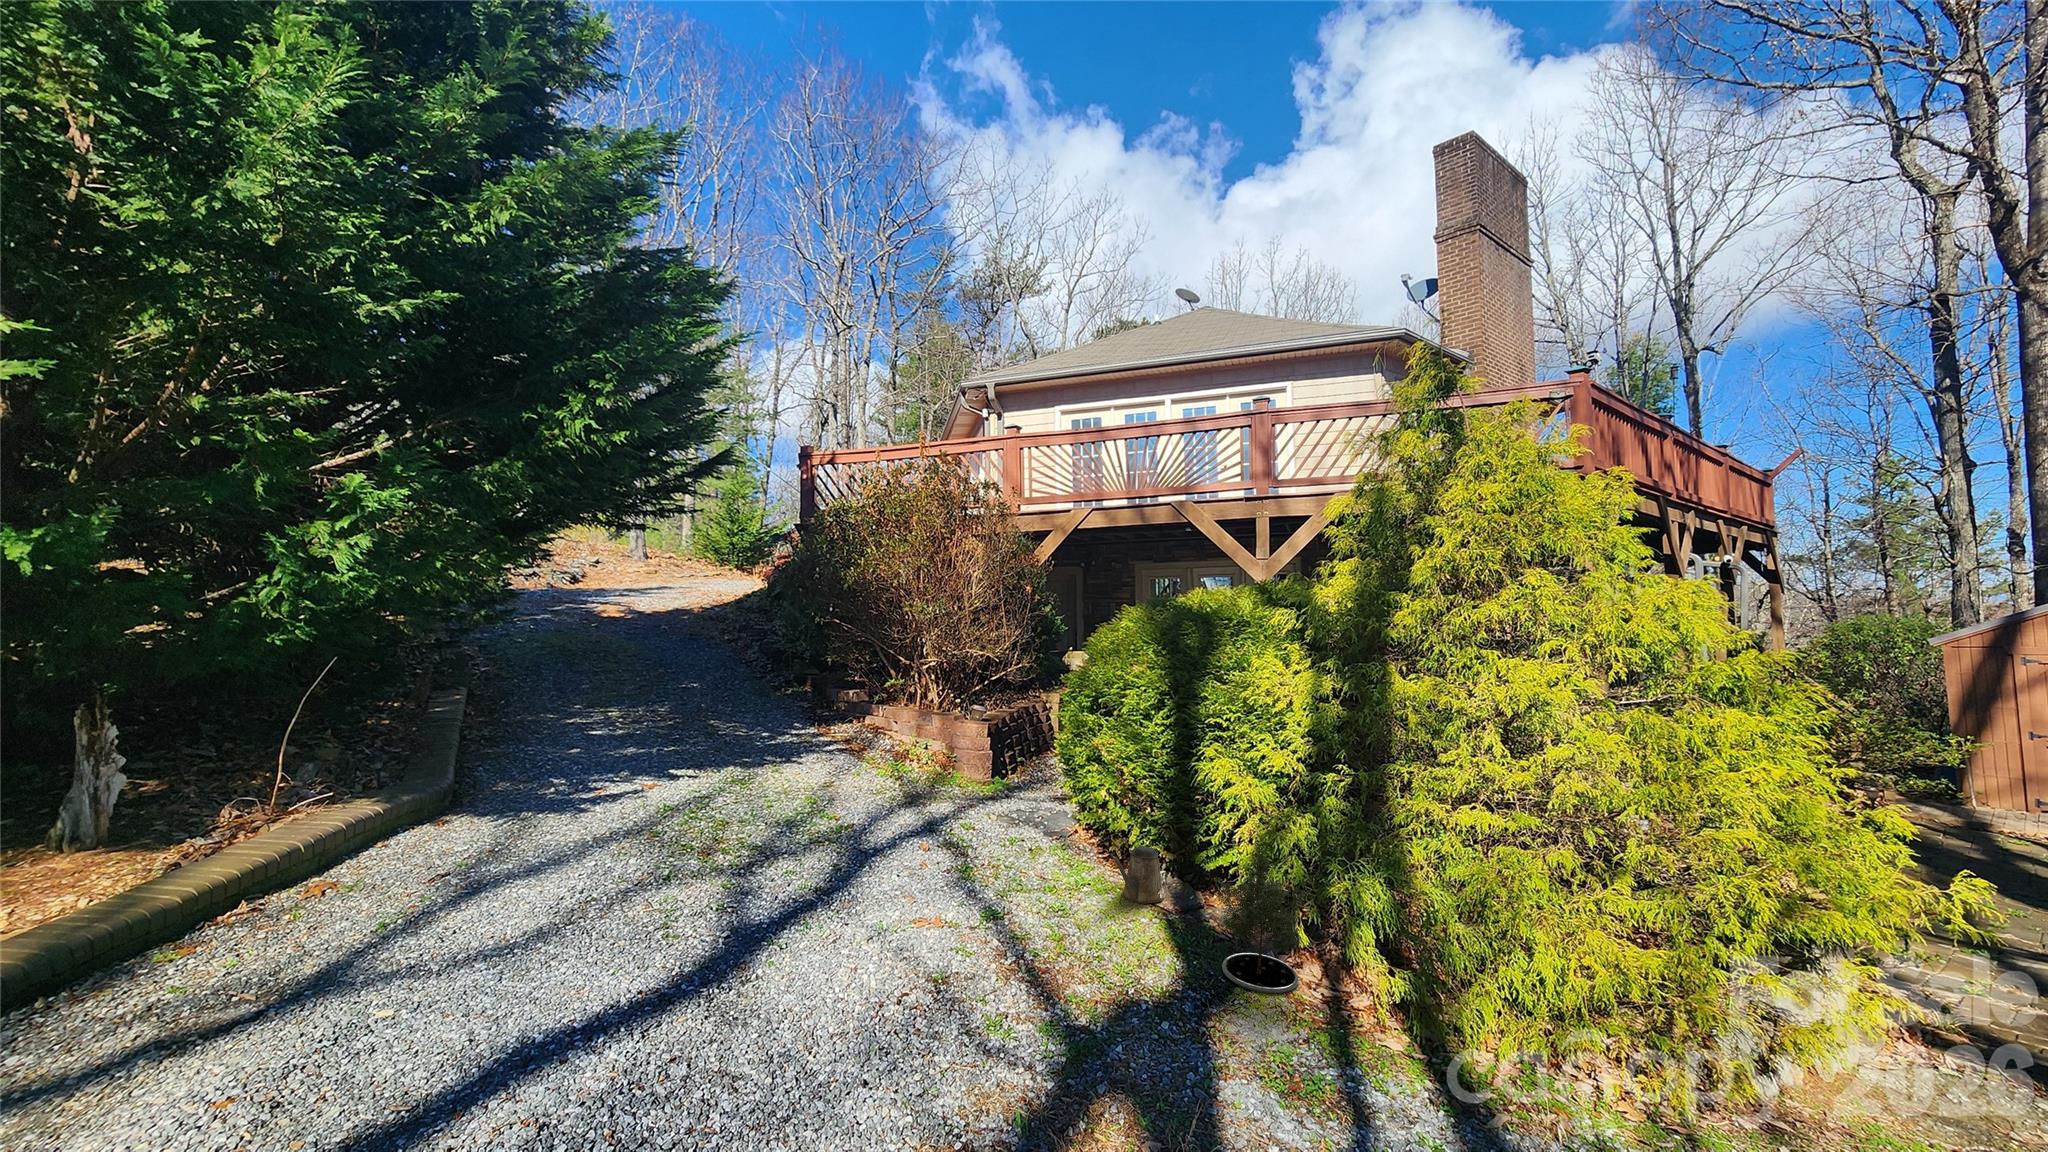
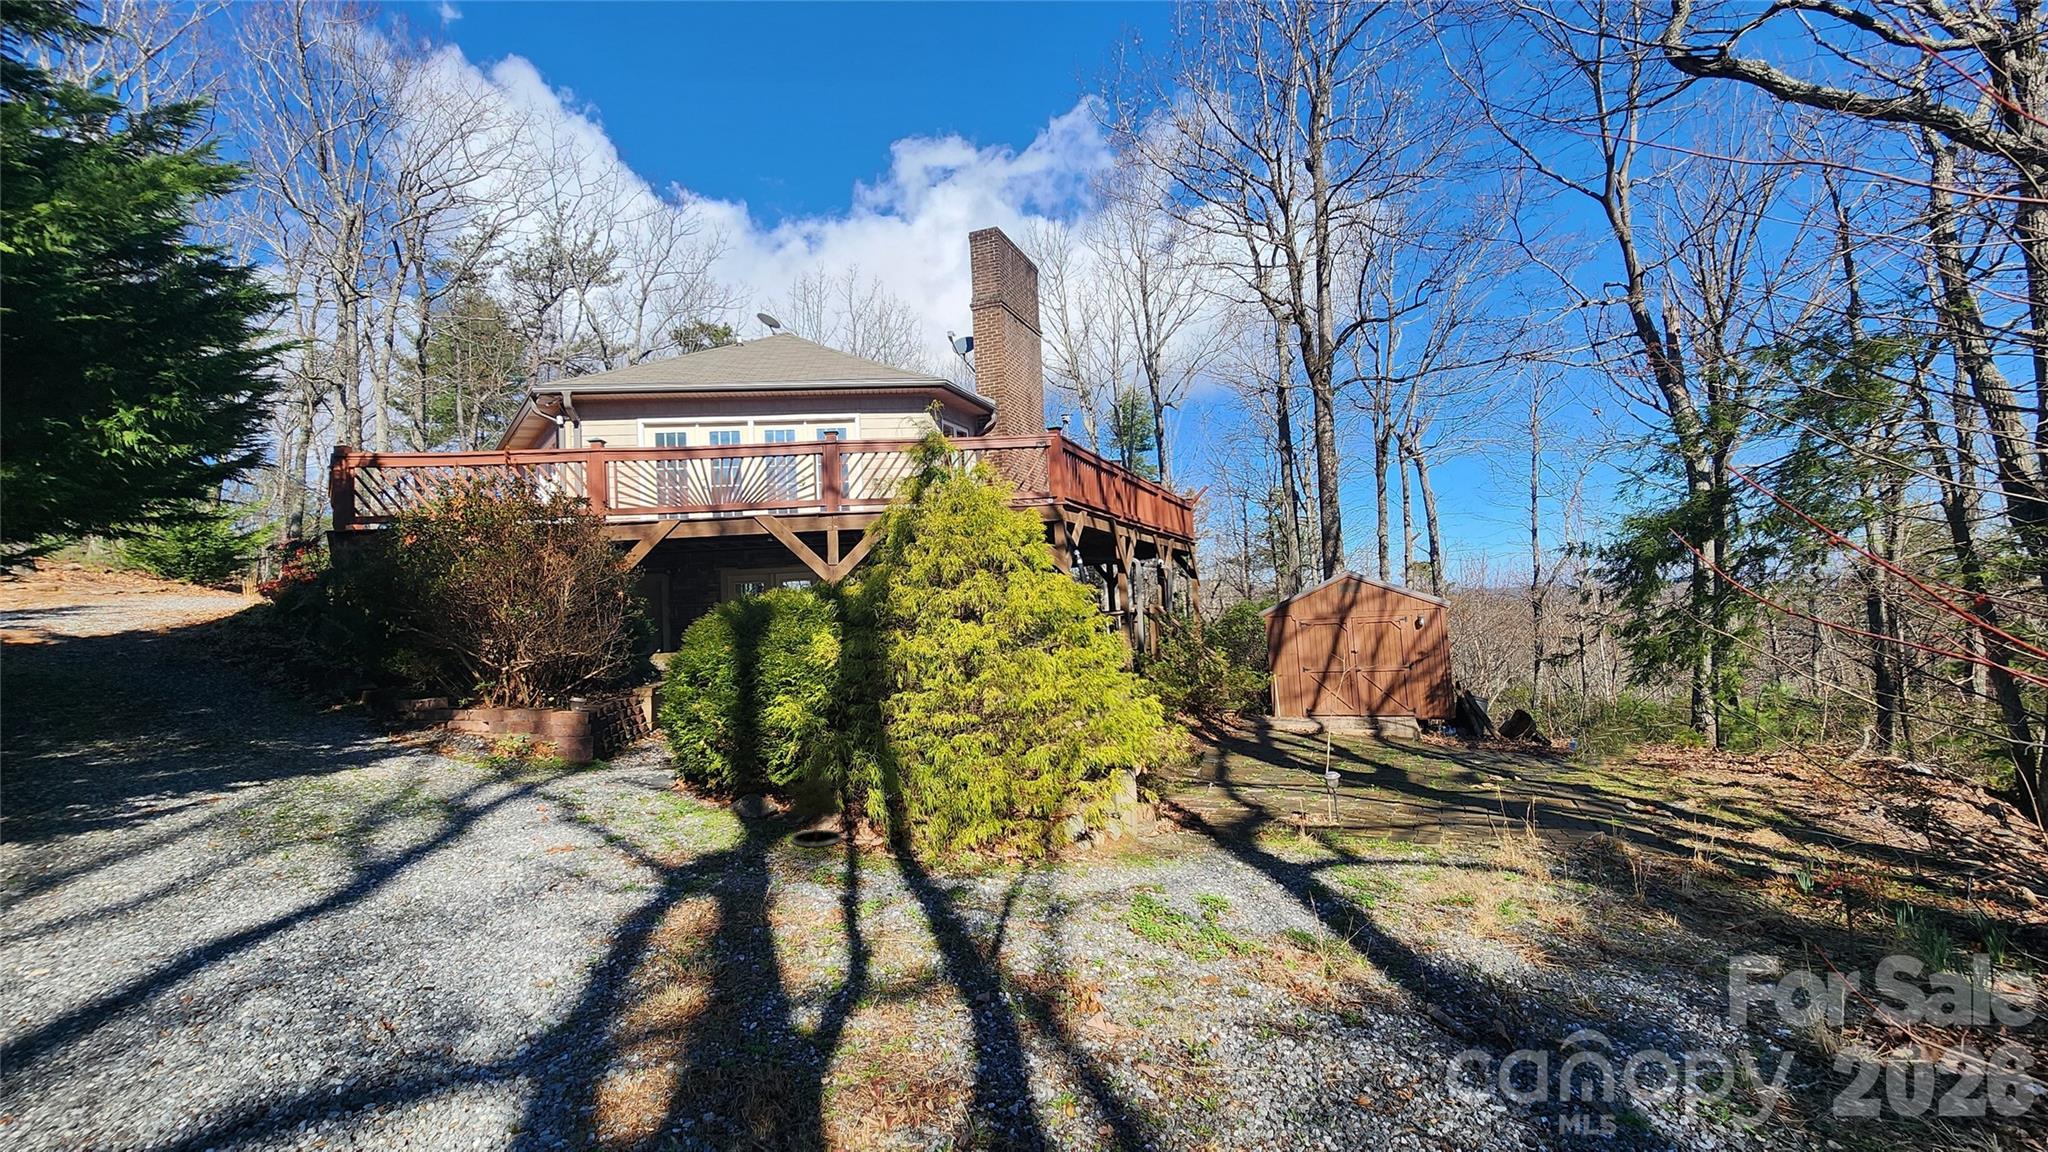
watering can: present [1111,846,1164,904] -> none [708,777,751,819]

